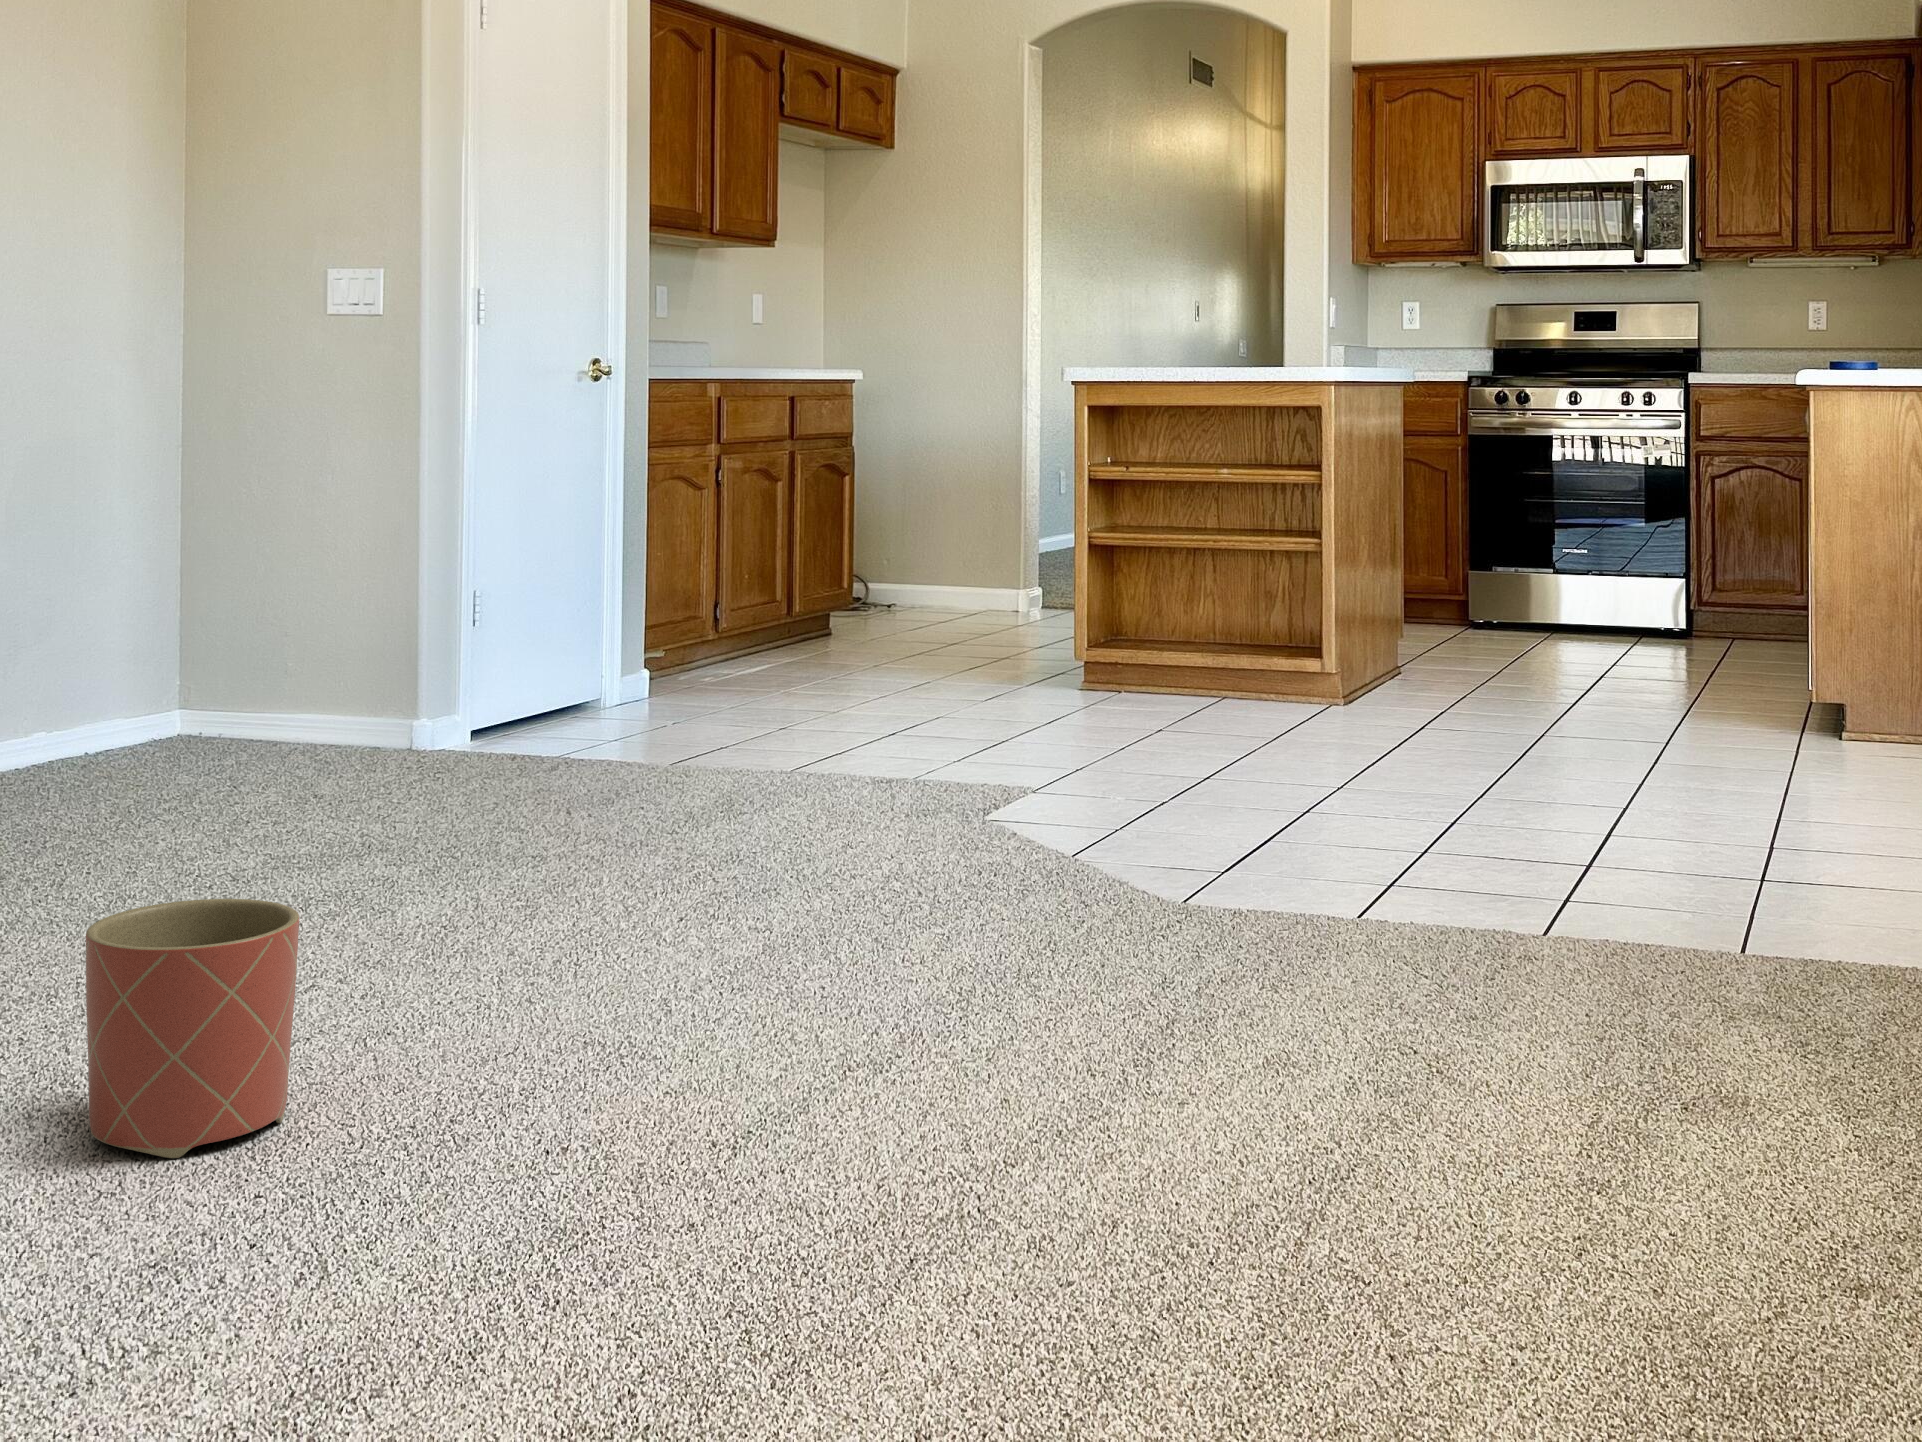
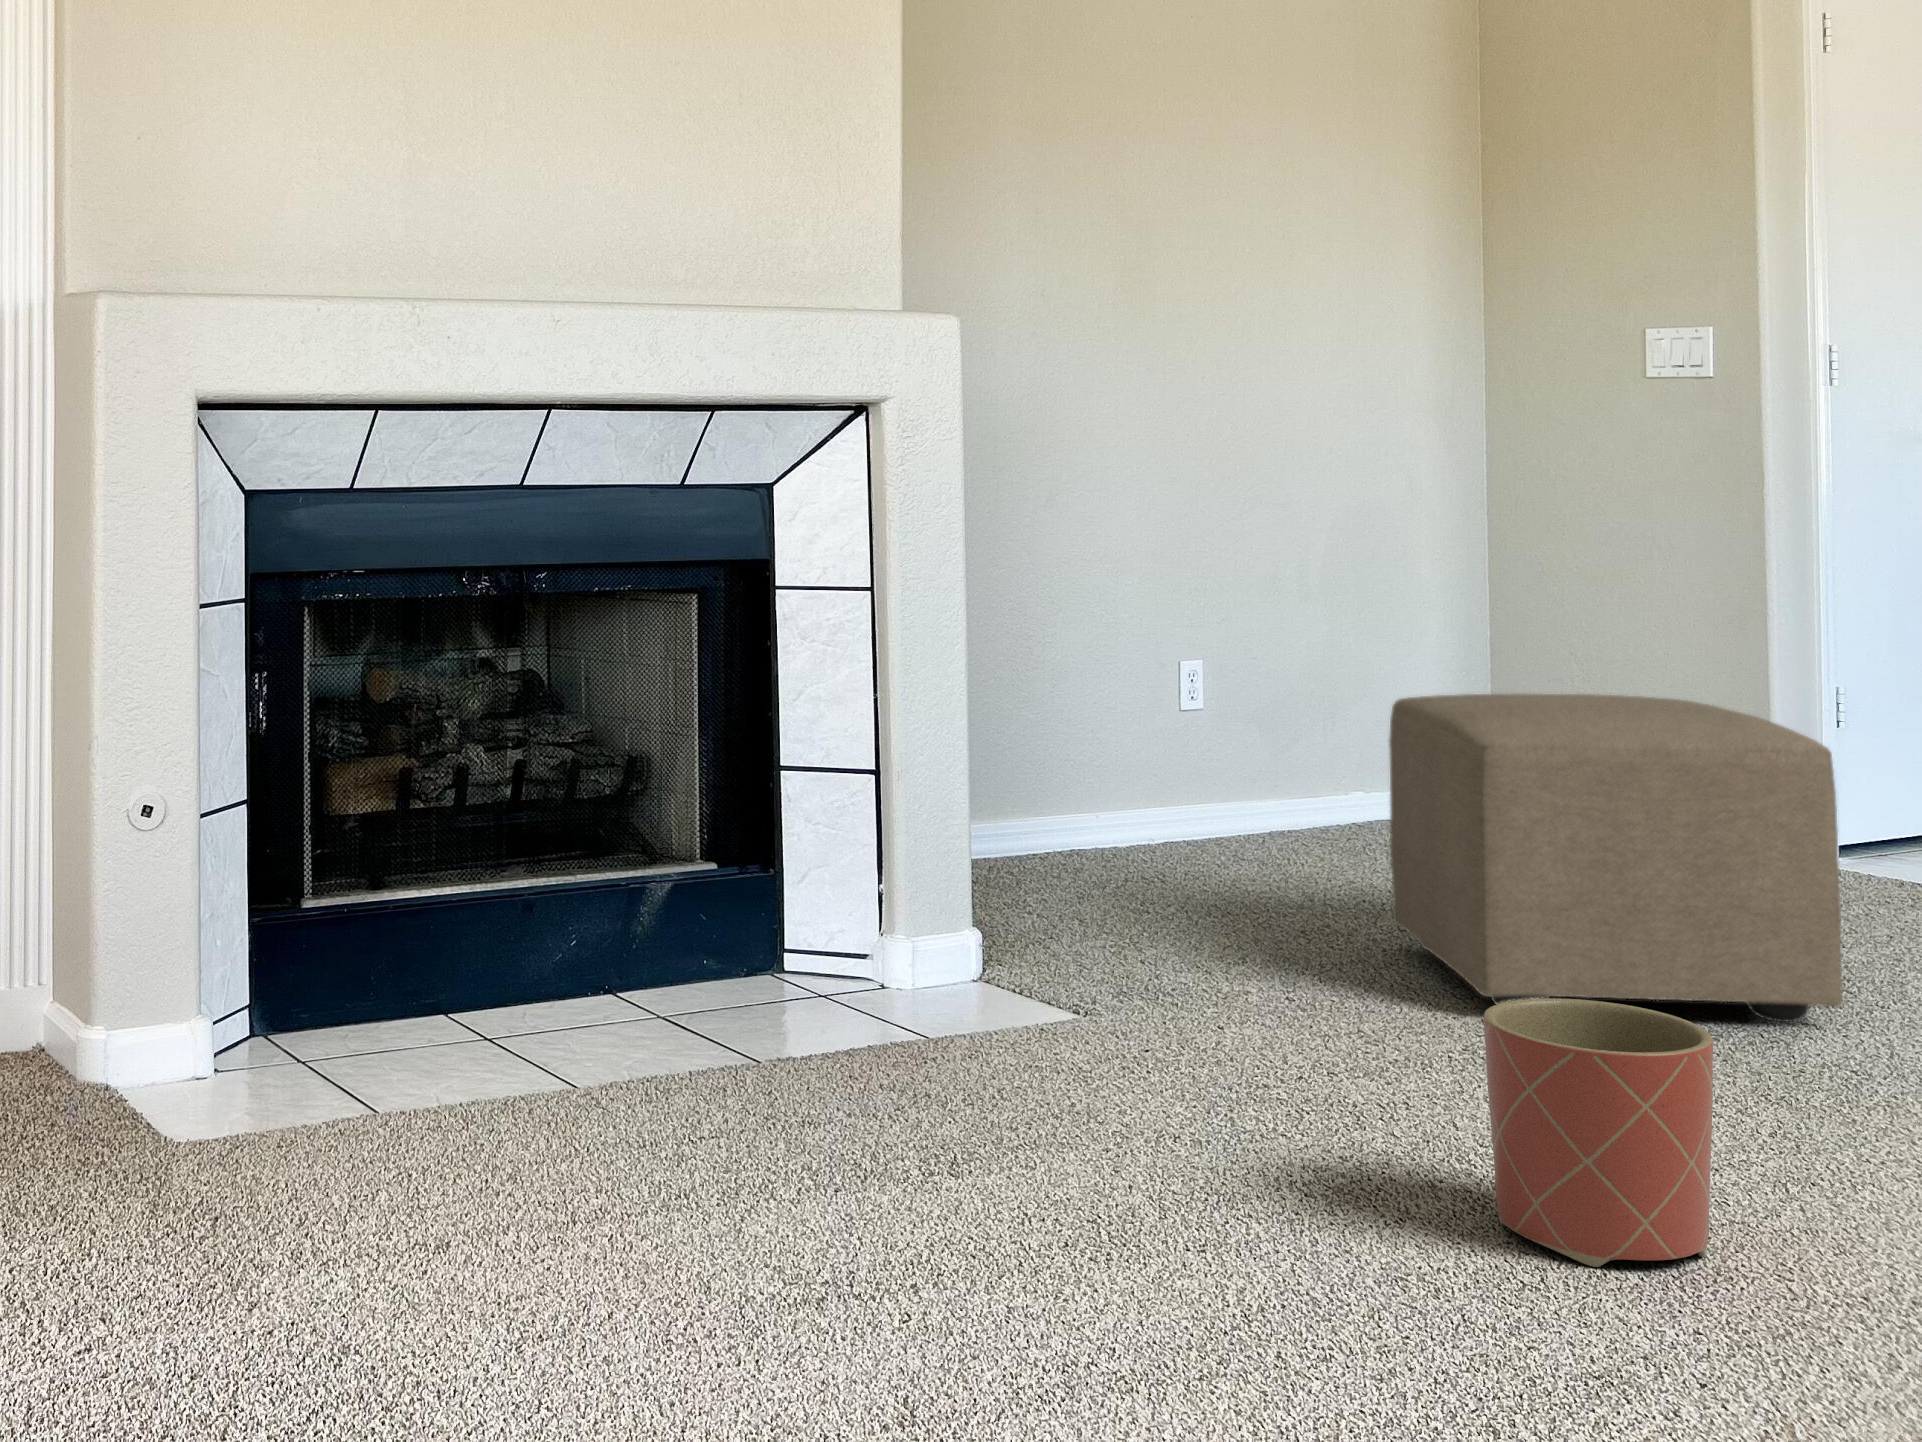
ottoman: none [47,614,444,925] -> present [1389,694,1843,1022]

